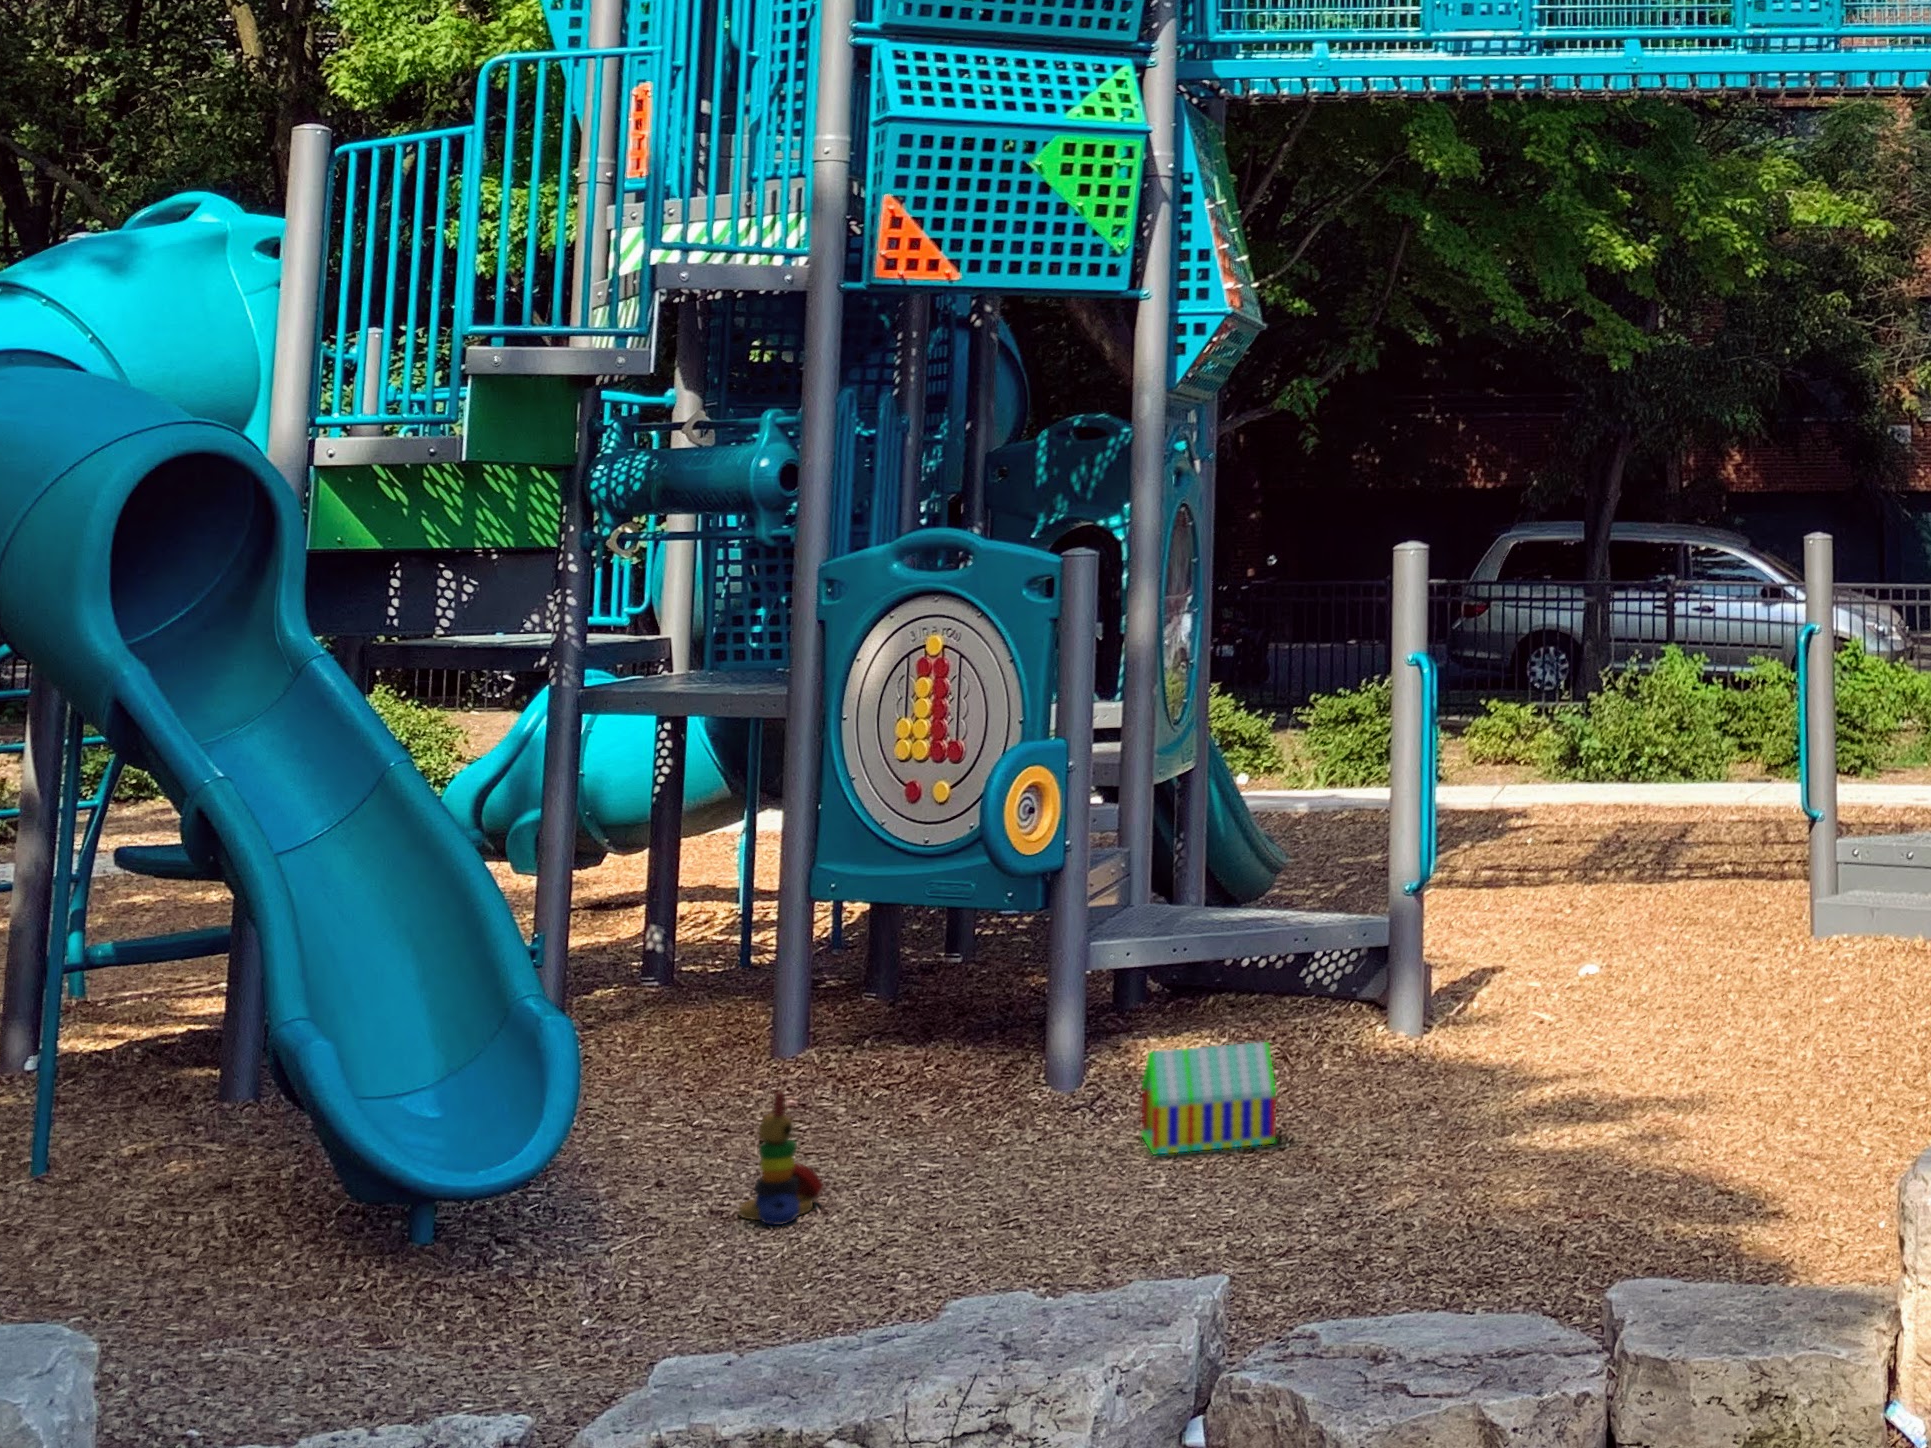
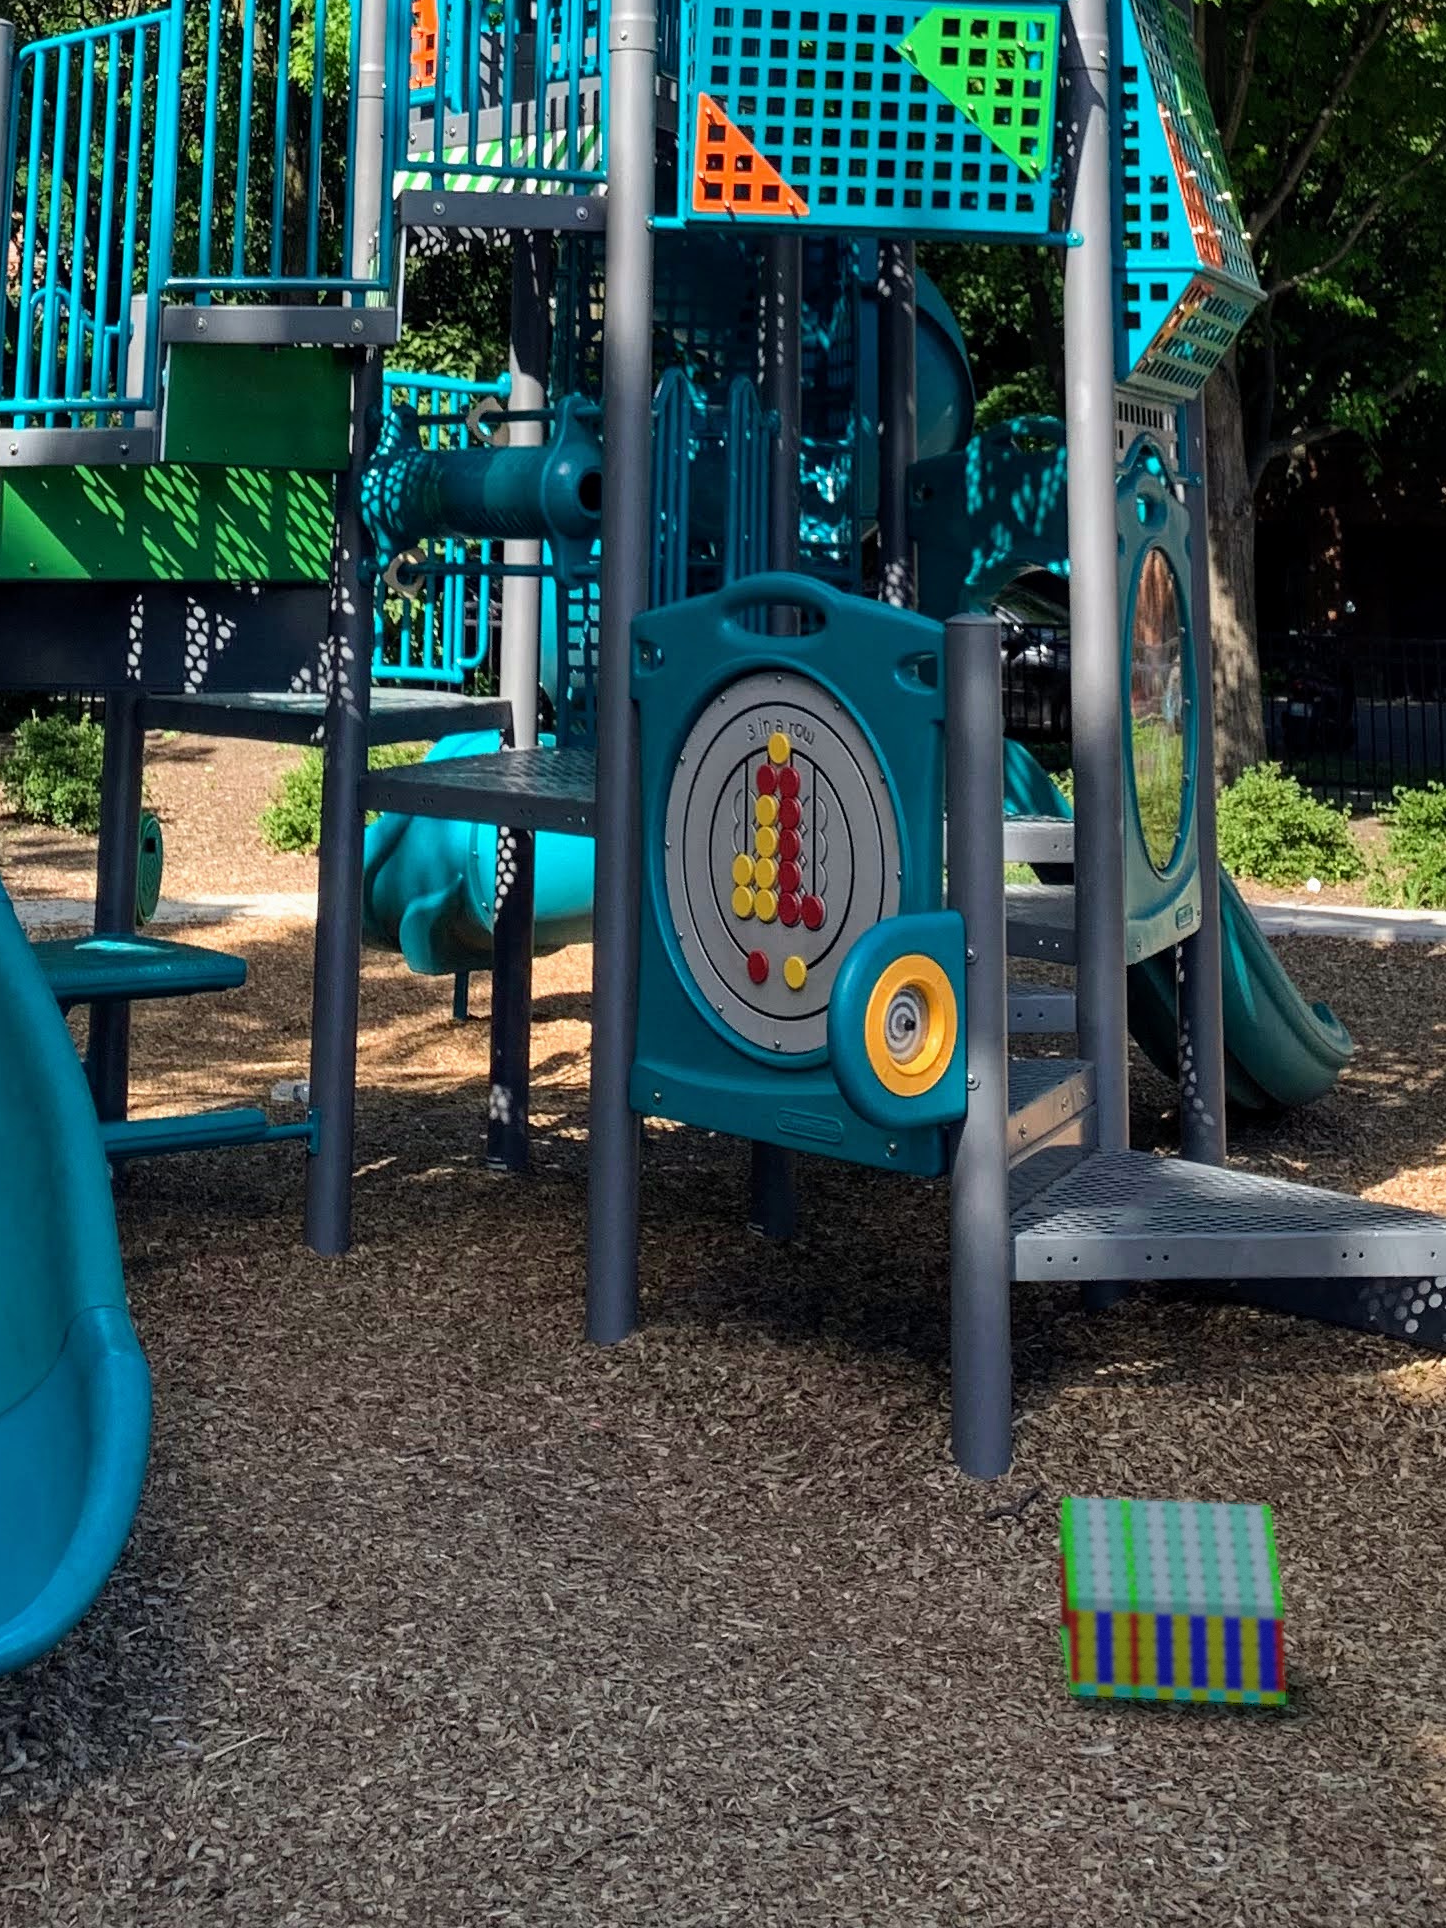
stacking toy: present [739,1091,823,1225] -> none [375,1521,513,1773]

